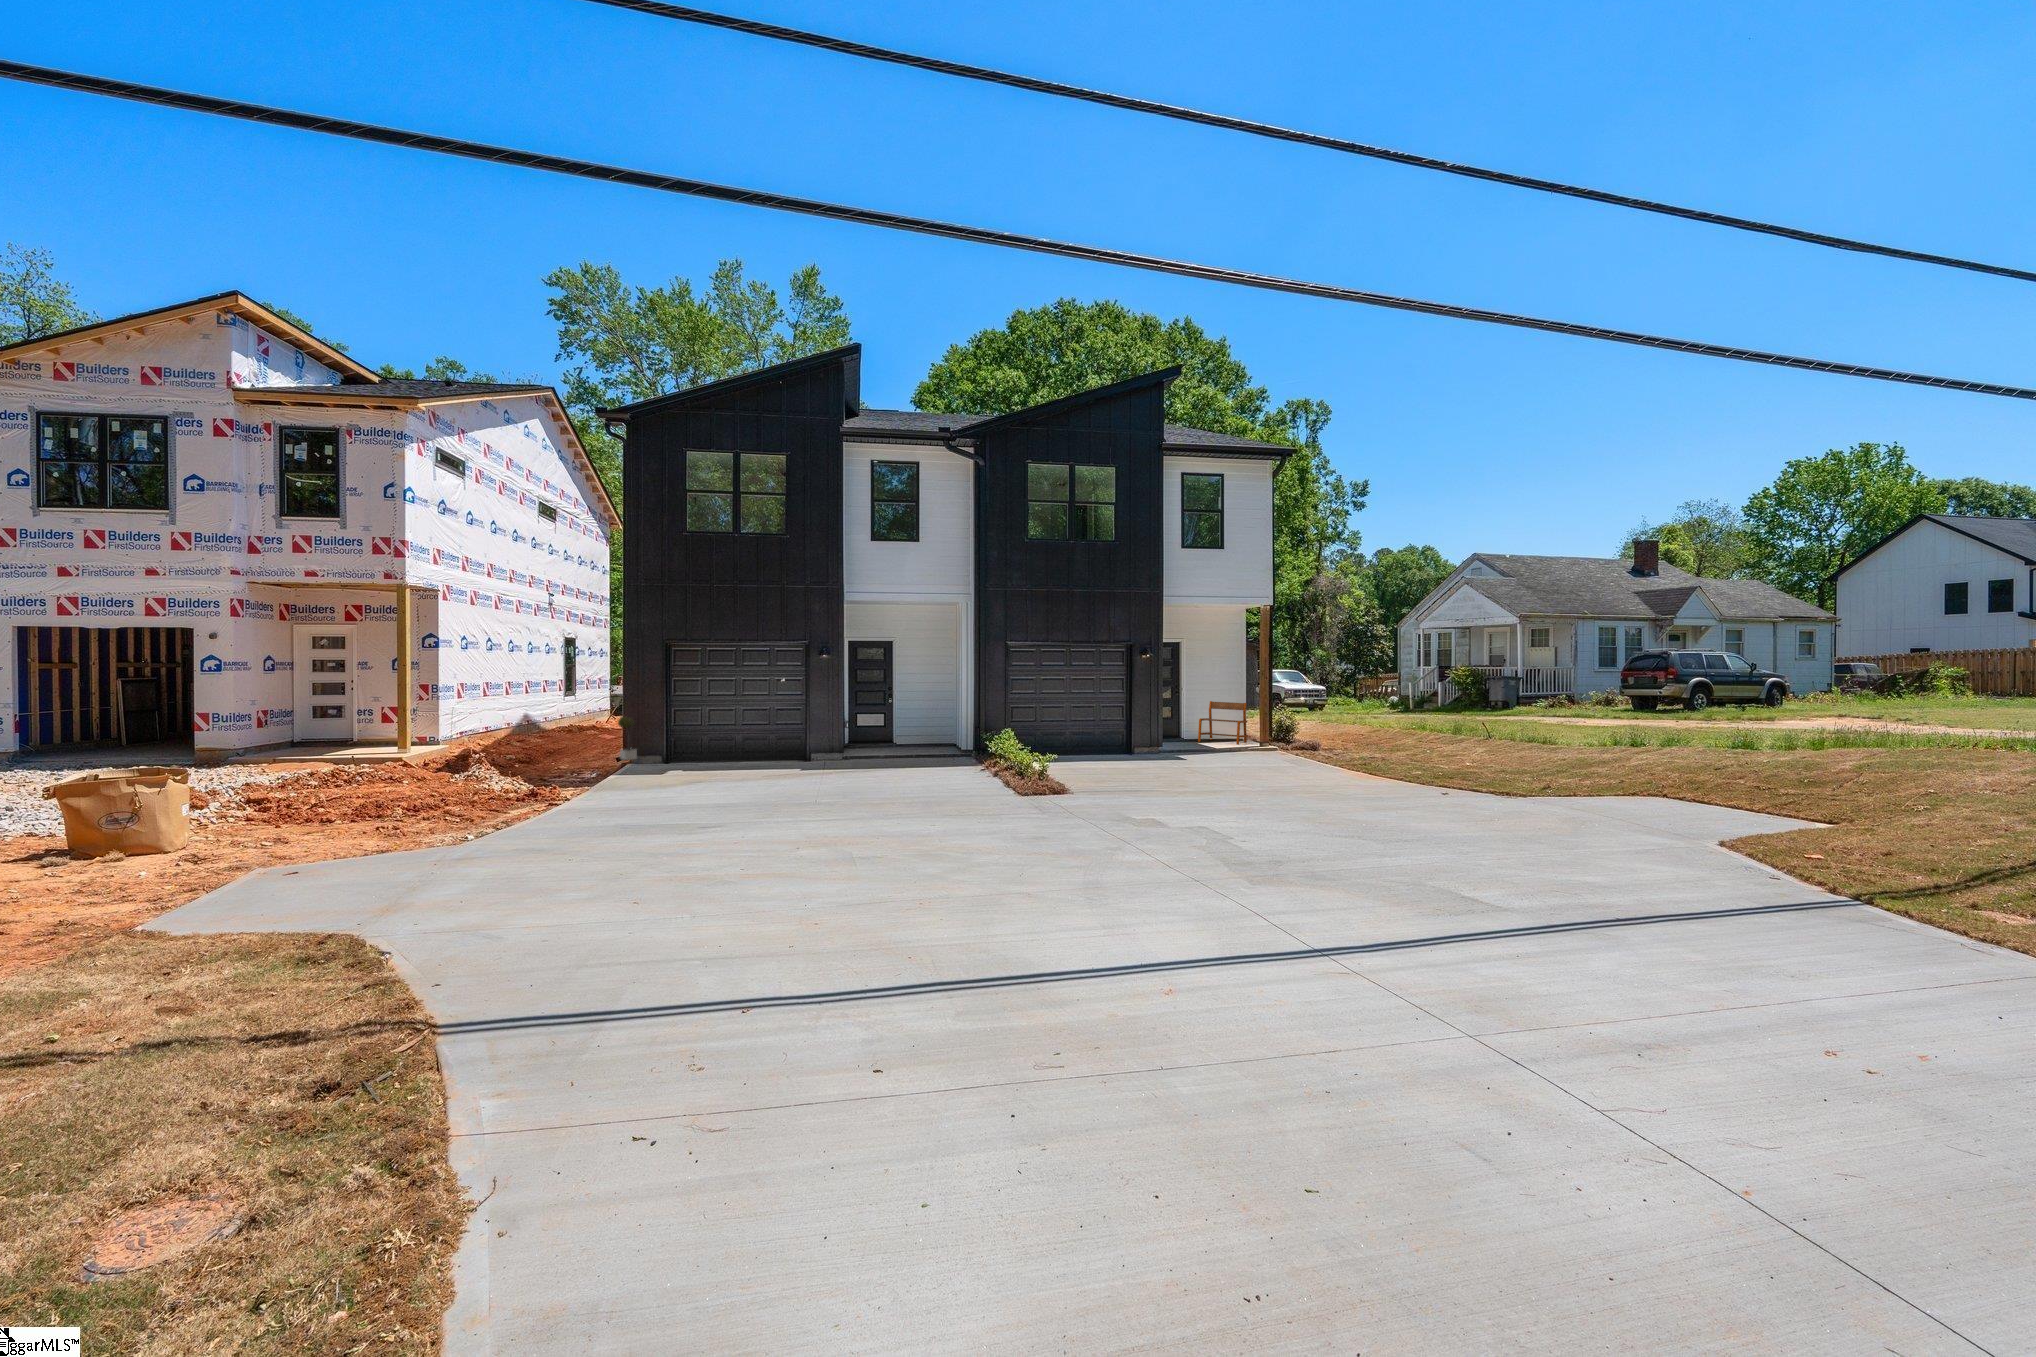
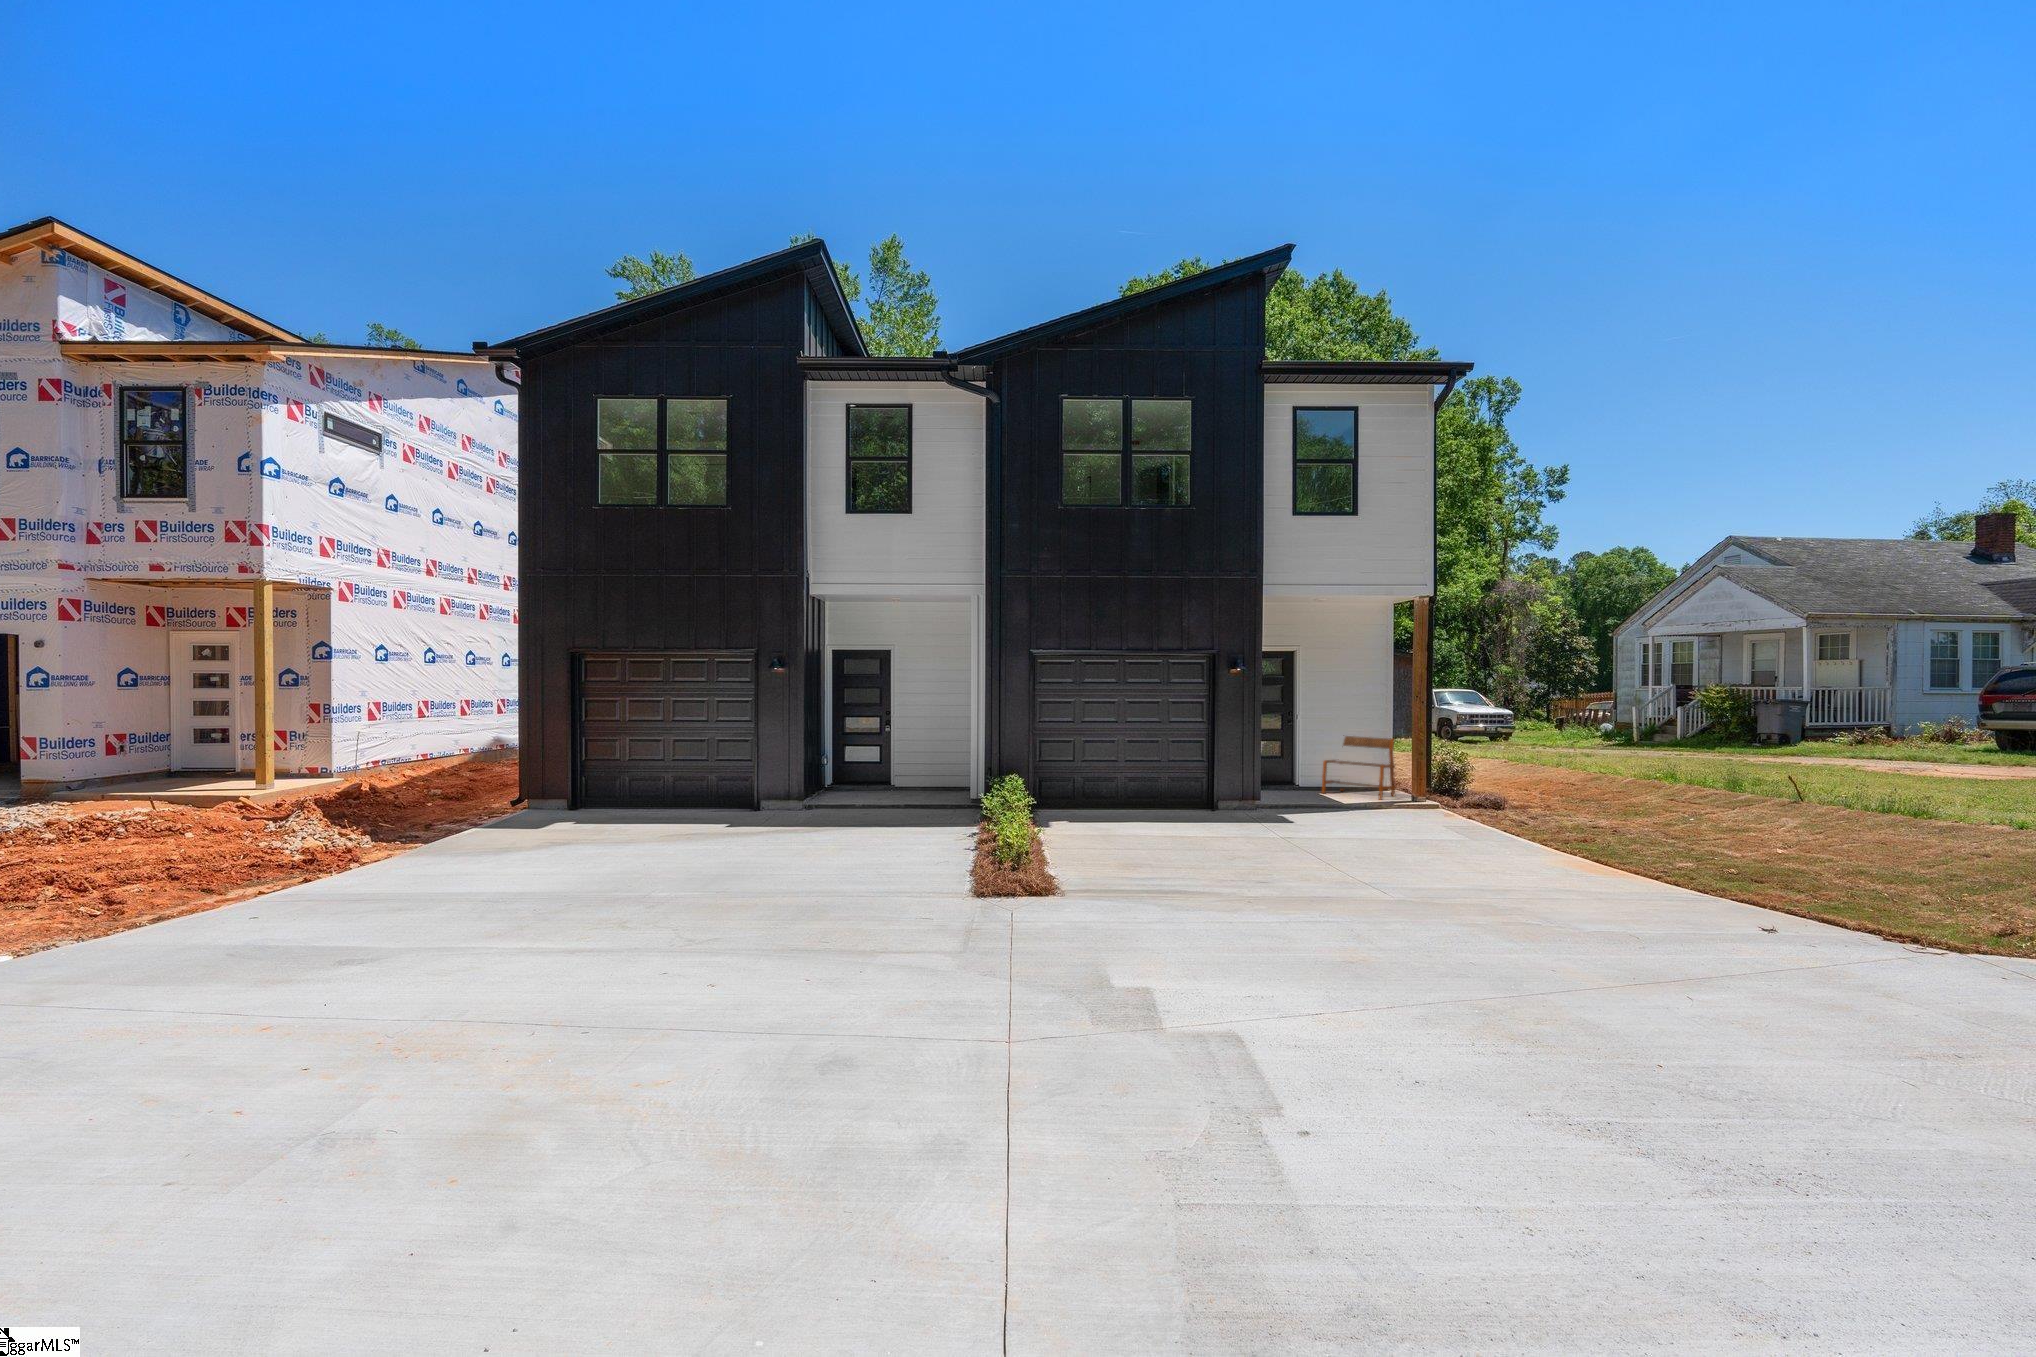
potted tree: present [618,717,637,760] -> none [494,751,522,812]

